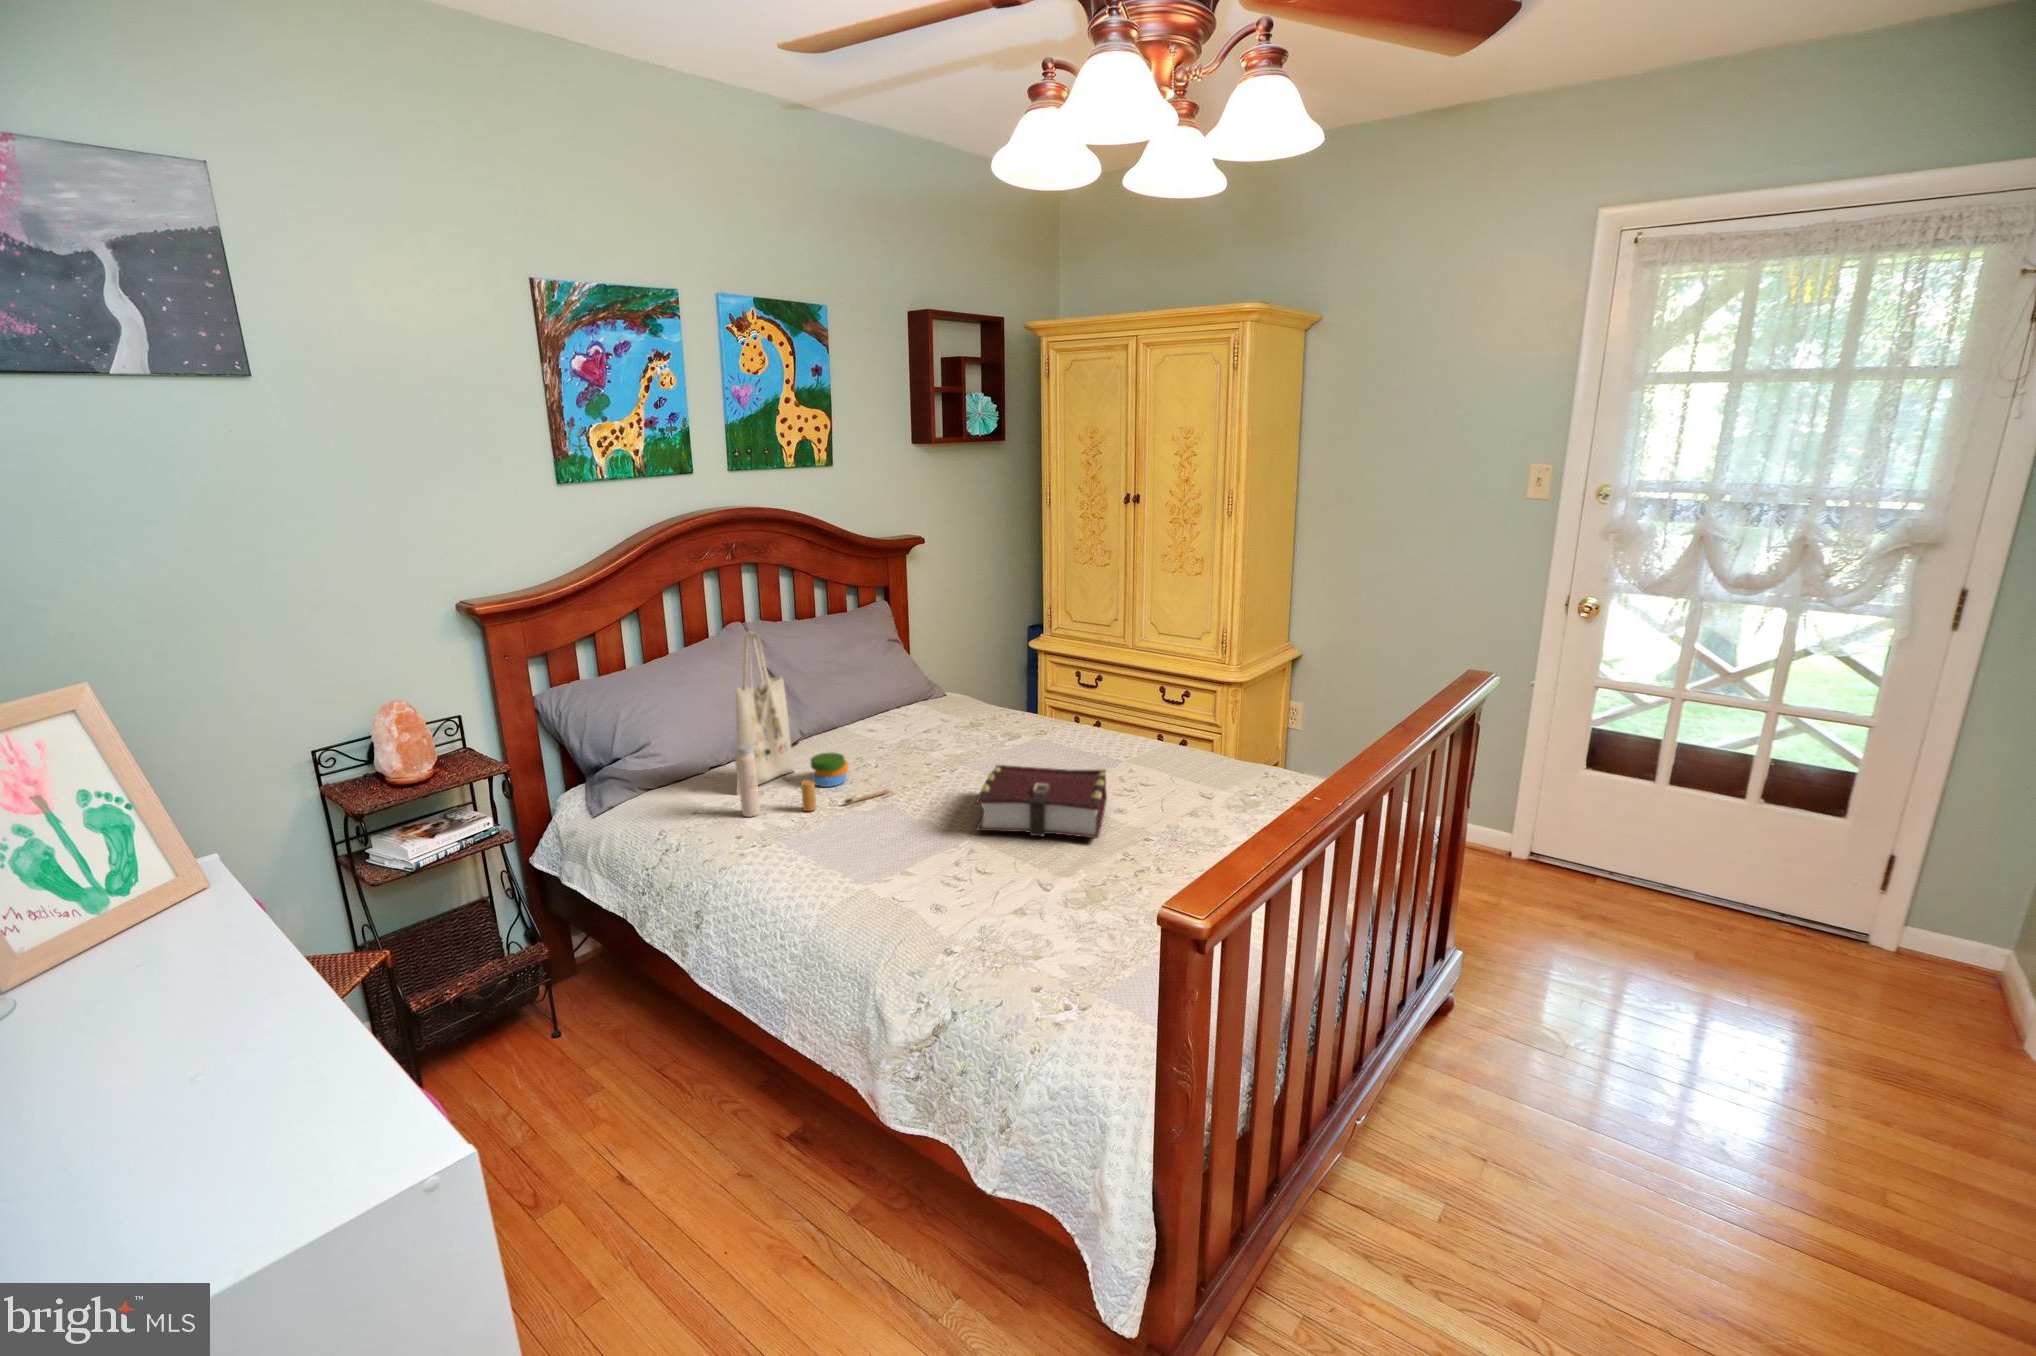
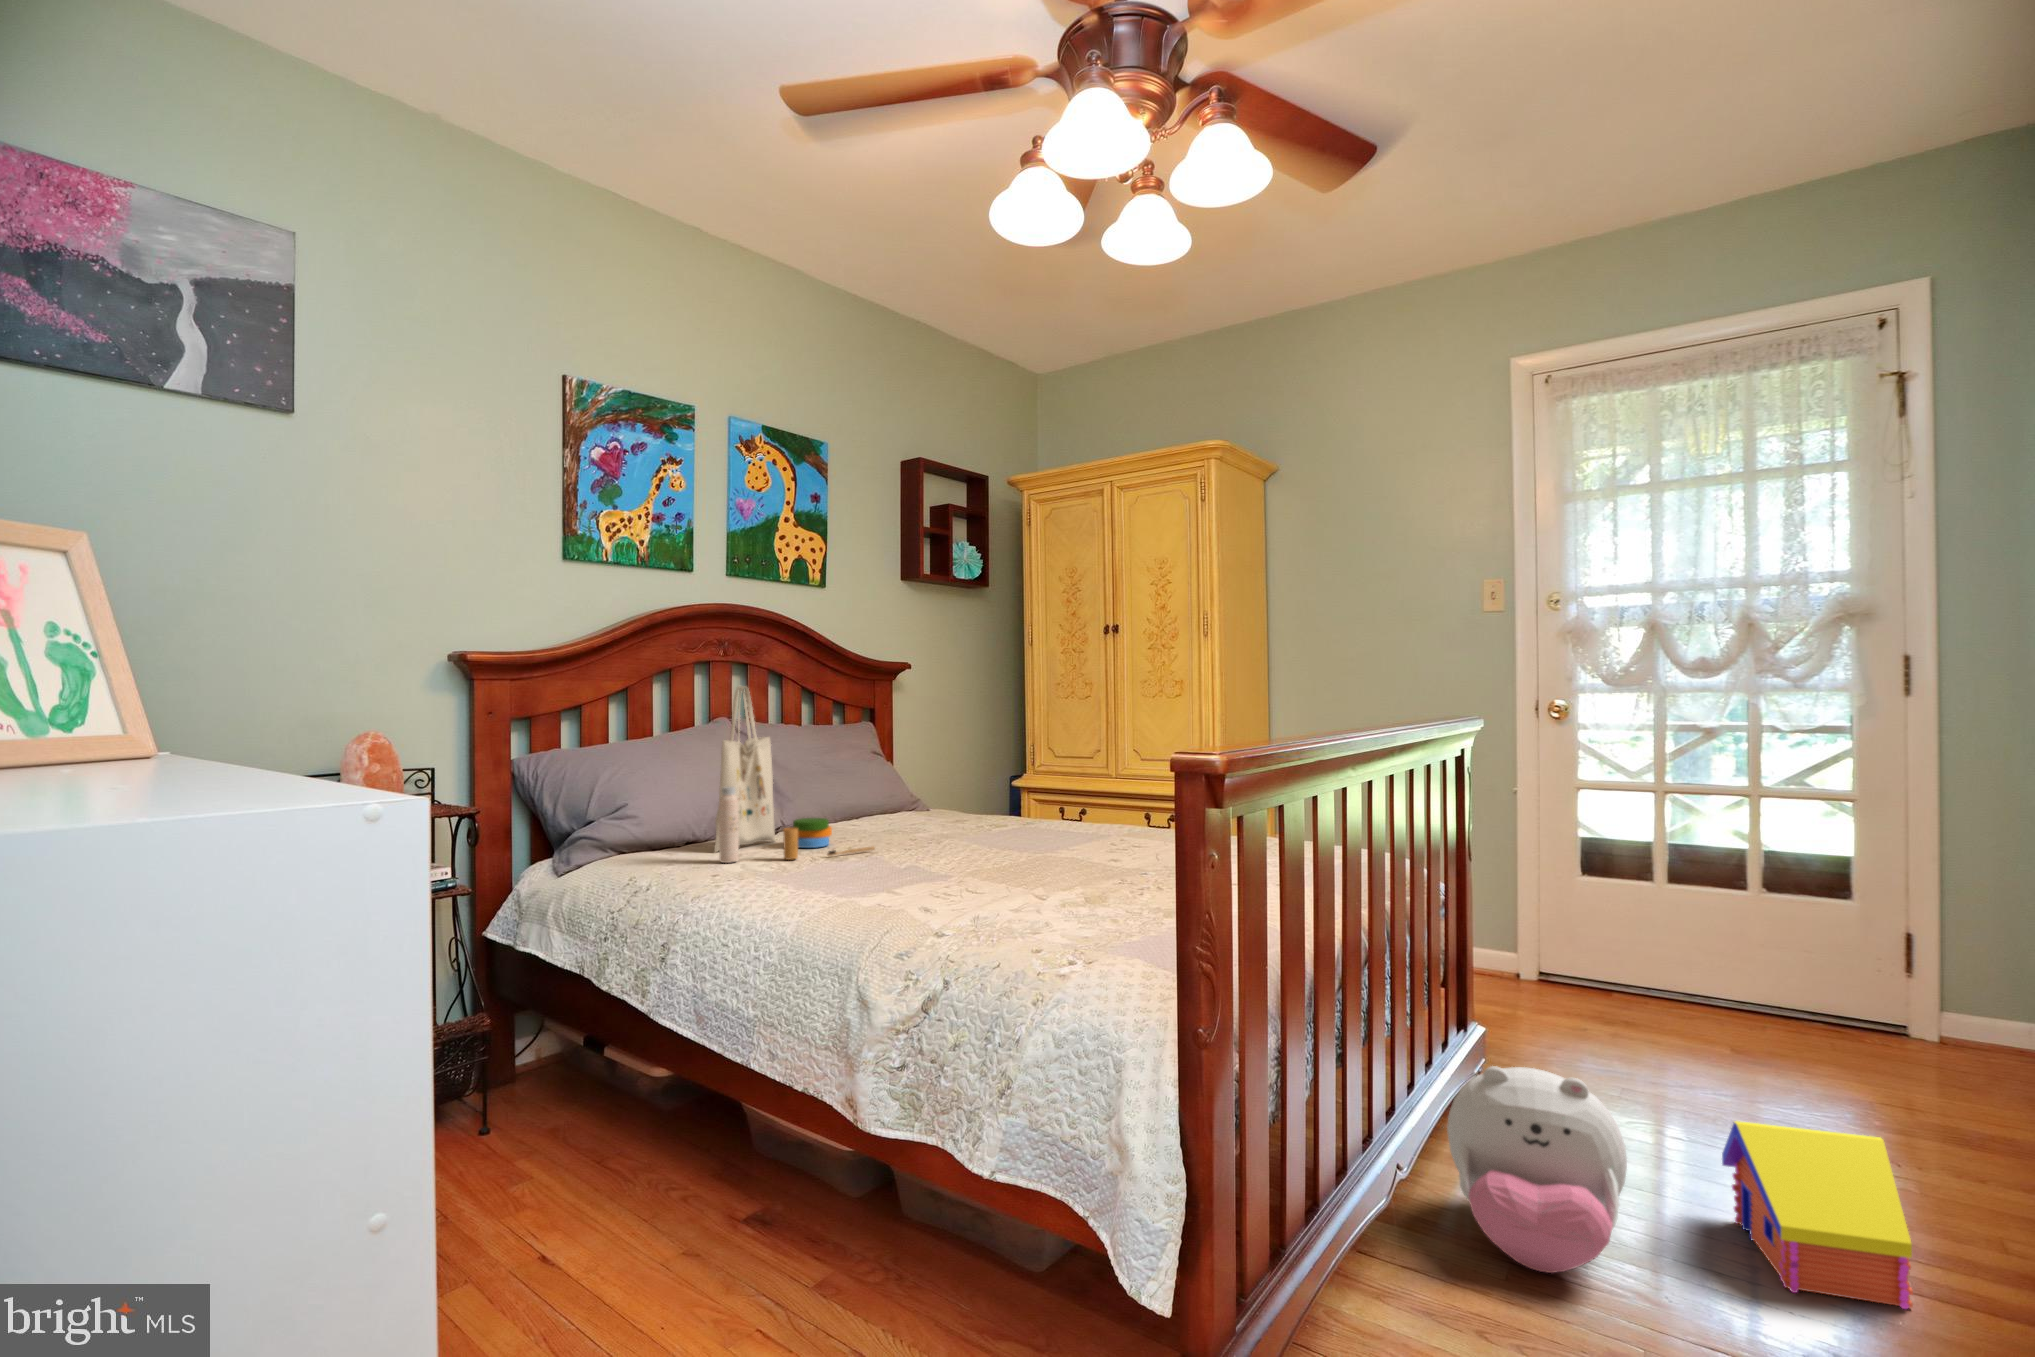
book: present [977,765,1107,838] -> none [966,817,1100,869]
plush toy: none [1407,1047,1564,1226] -> present [1447,1066,1627,1273]
toy house: none [1652,1107,1799,1274] -> present [1722,1121,1913,1309]

